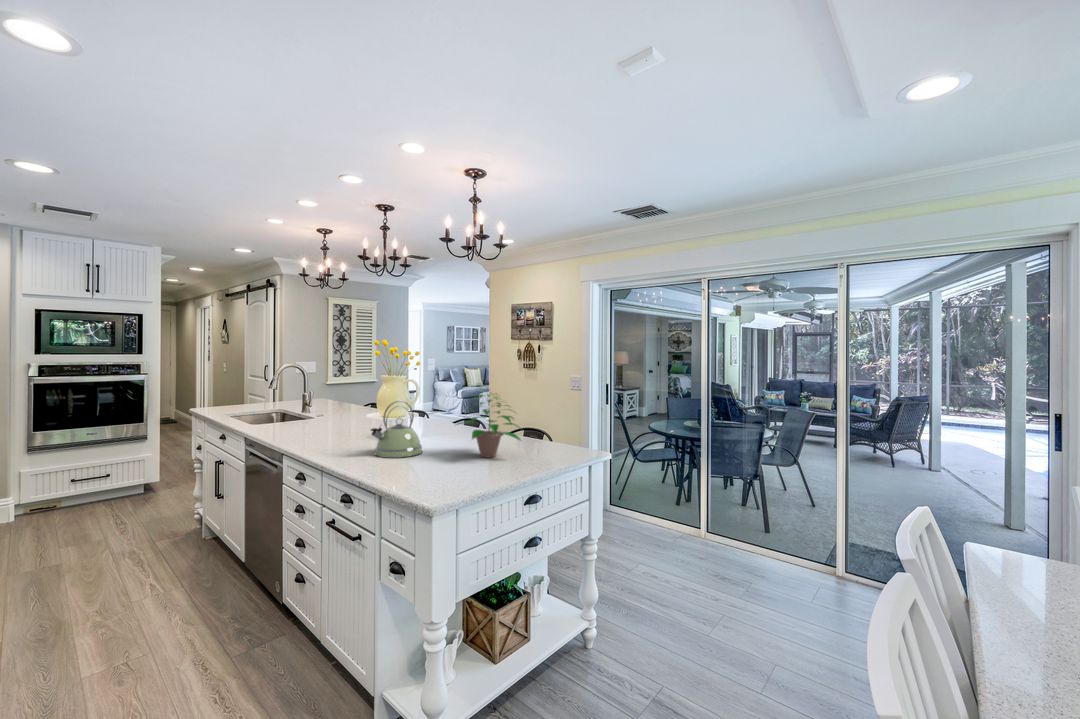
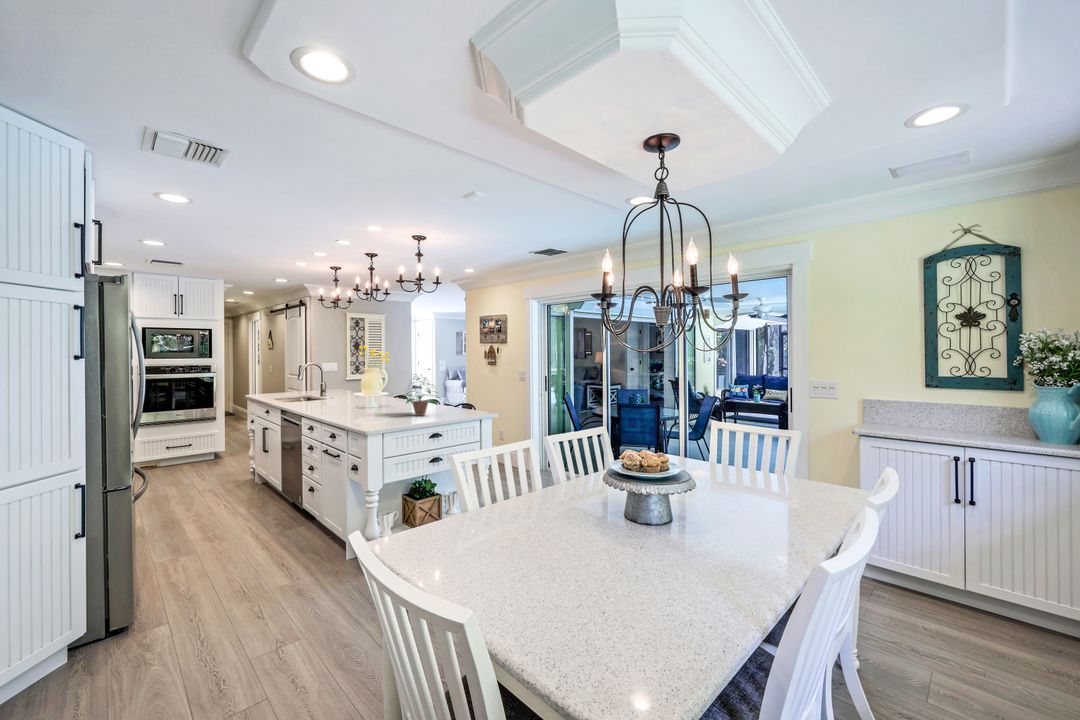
kettle: present [371,401,422,458] -> none [350,382,383,416]

